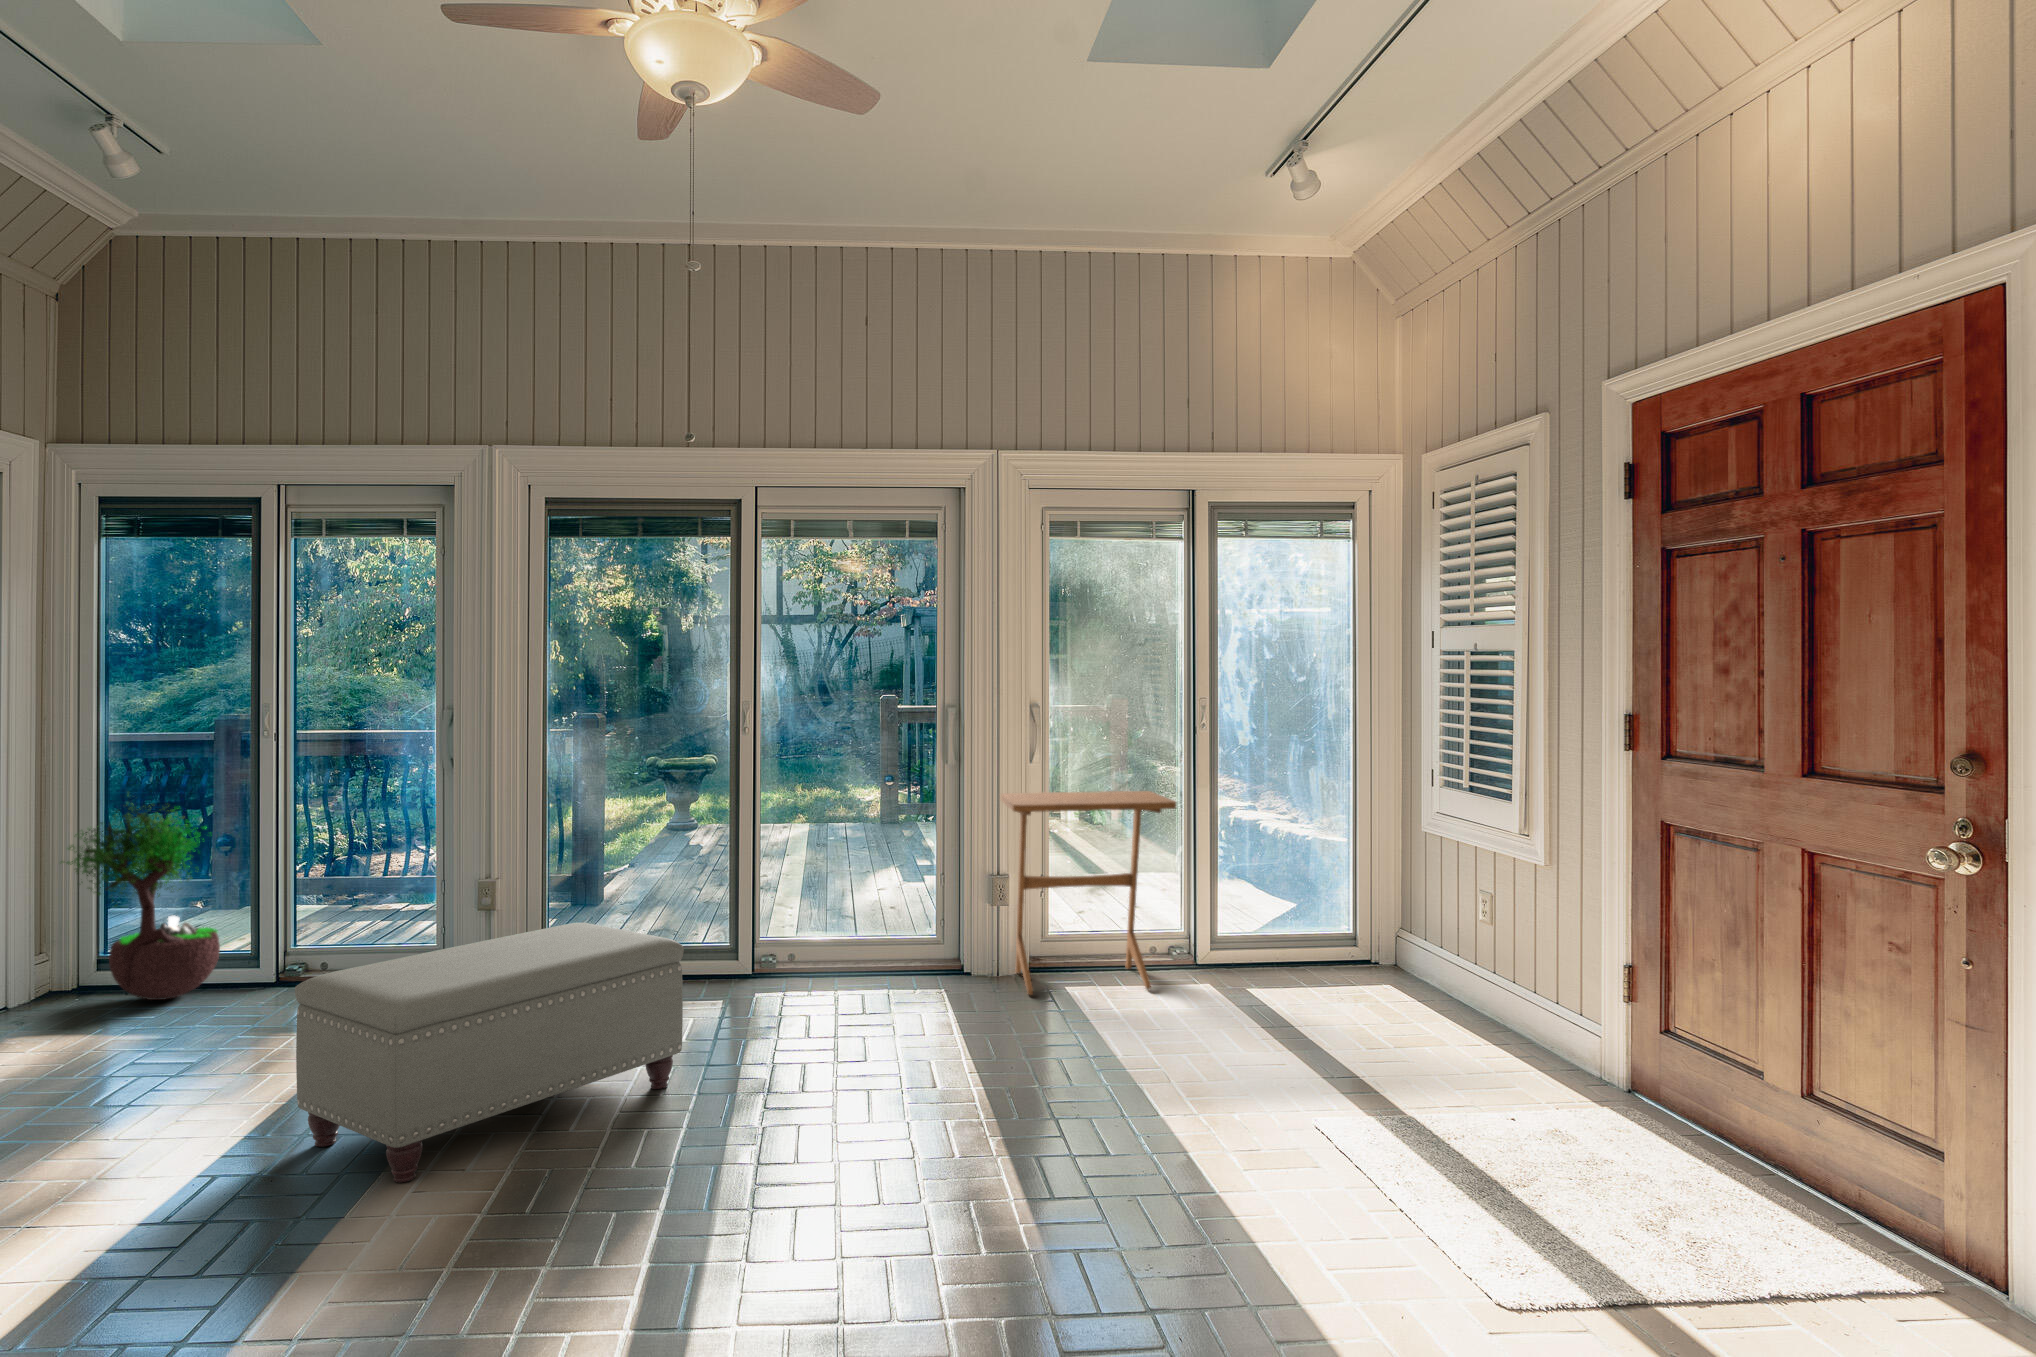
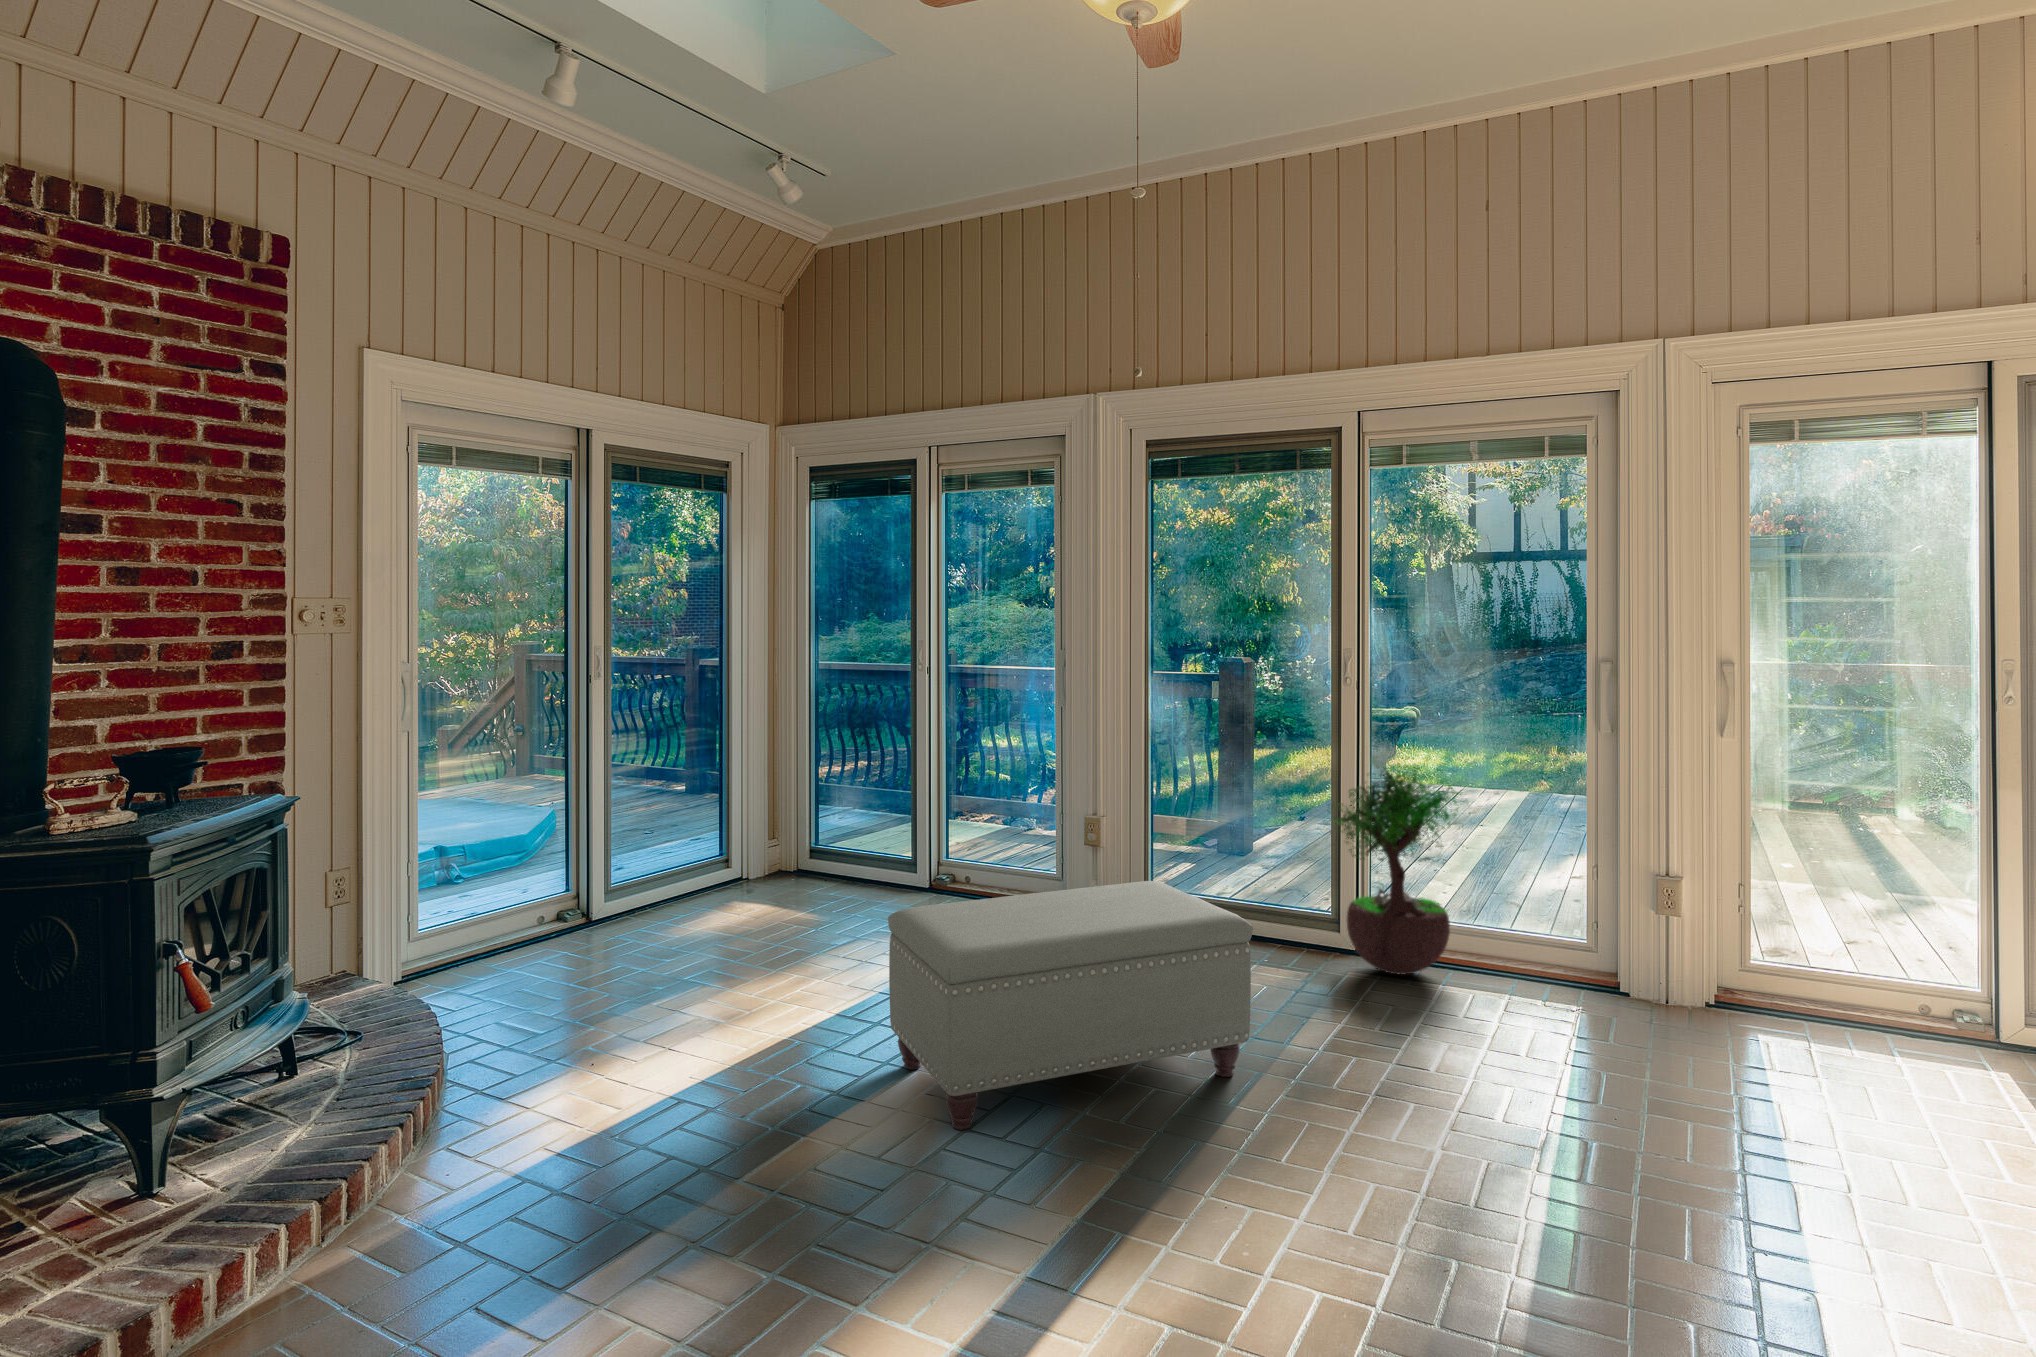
side table: present [1000,791,1176,995] -> none [1677,774,1975,1068]
potted tree: present [67,794,220,1000] -> present [1328,760,1461,974]

